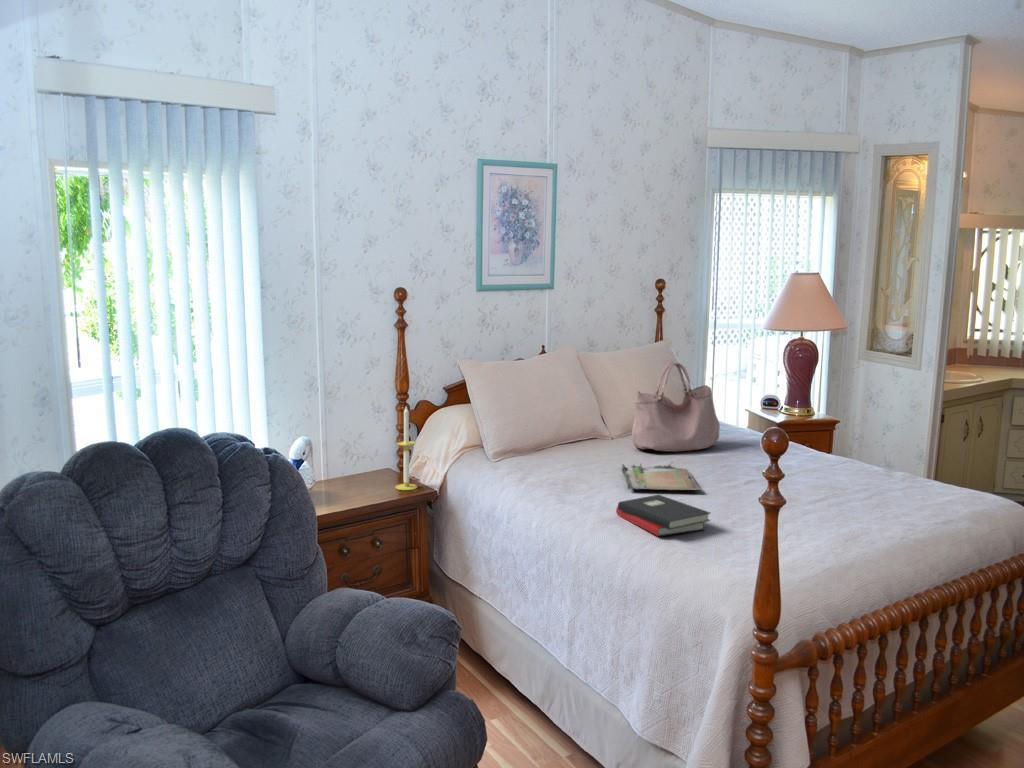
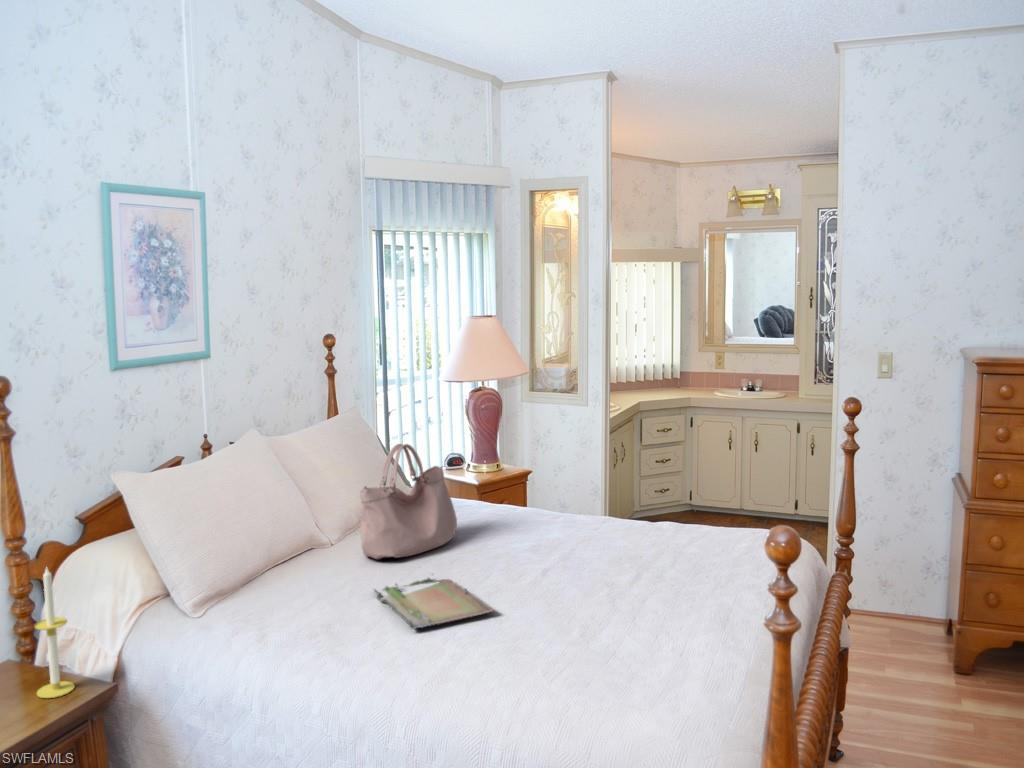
hardback book: present [616,495,710,536] -> none [426,635,552,702]

